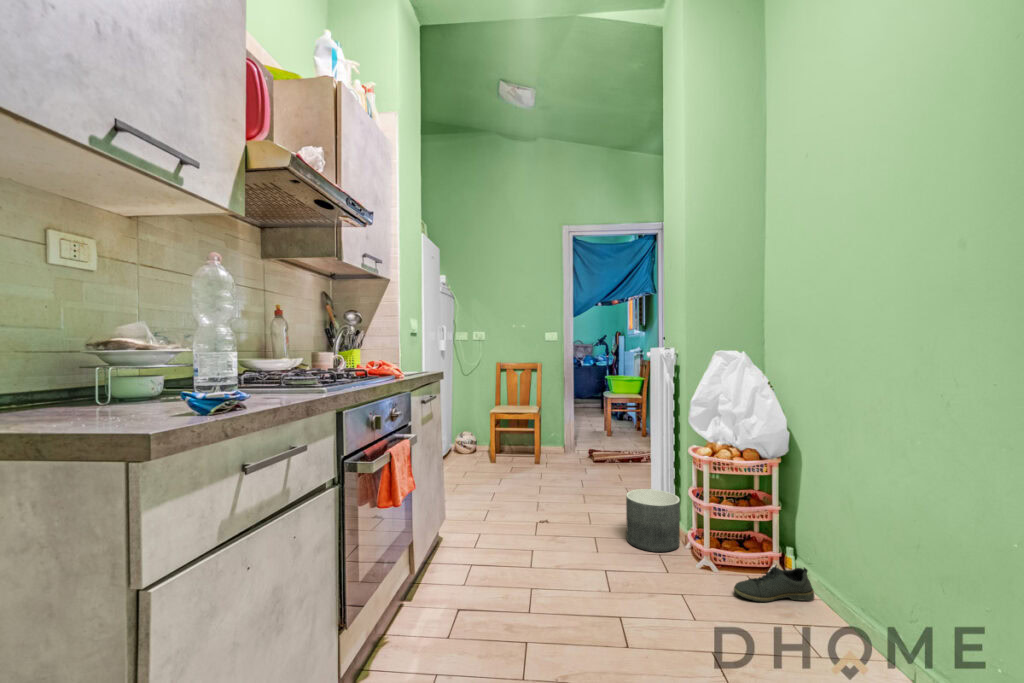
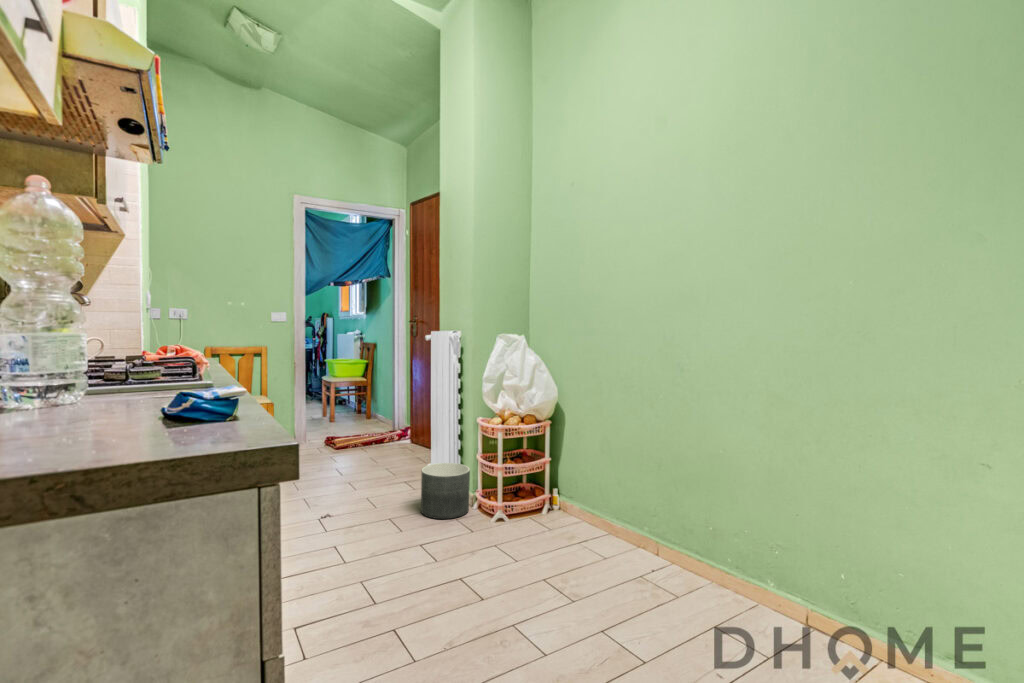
shoe: present [734,565,814,602] -> none [531,499,579,534]

